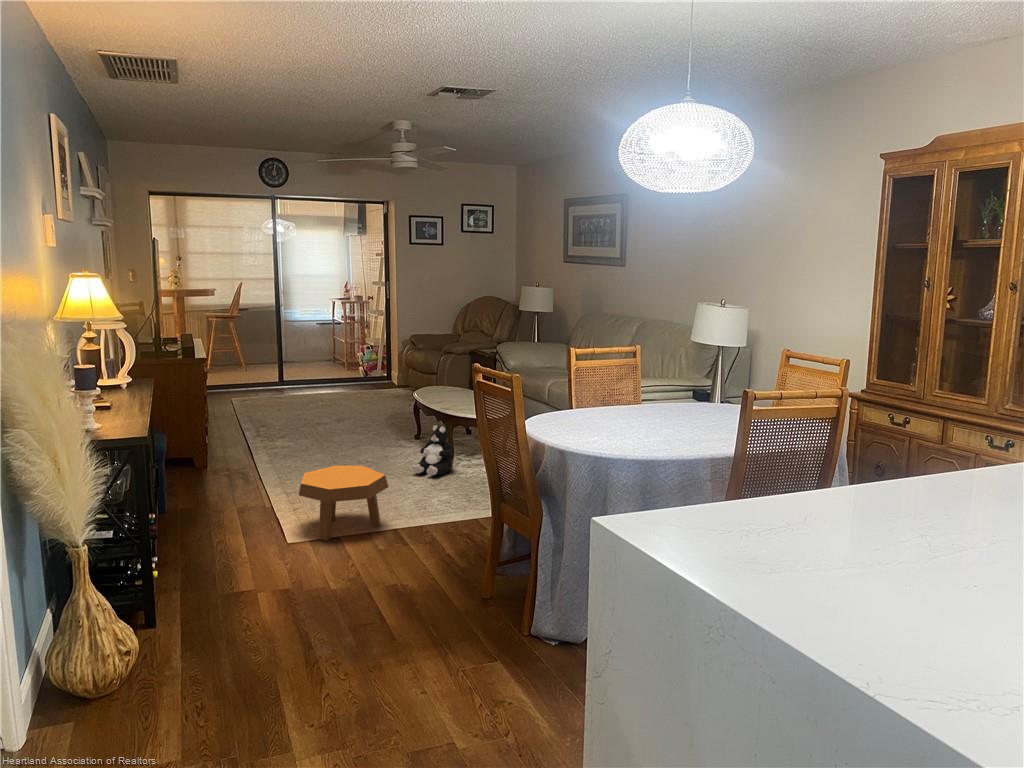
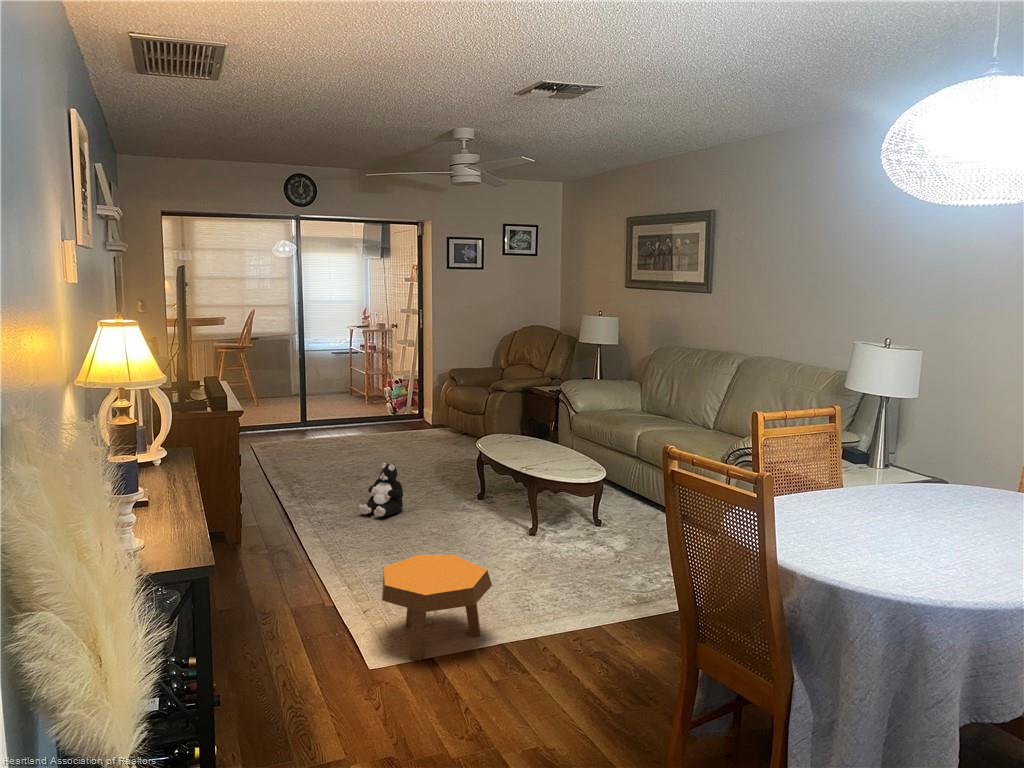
plush toy: present [412,425,453,476] -> present [359,462,403,517]

